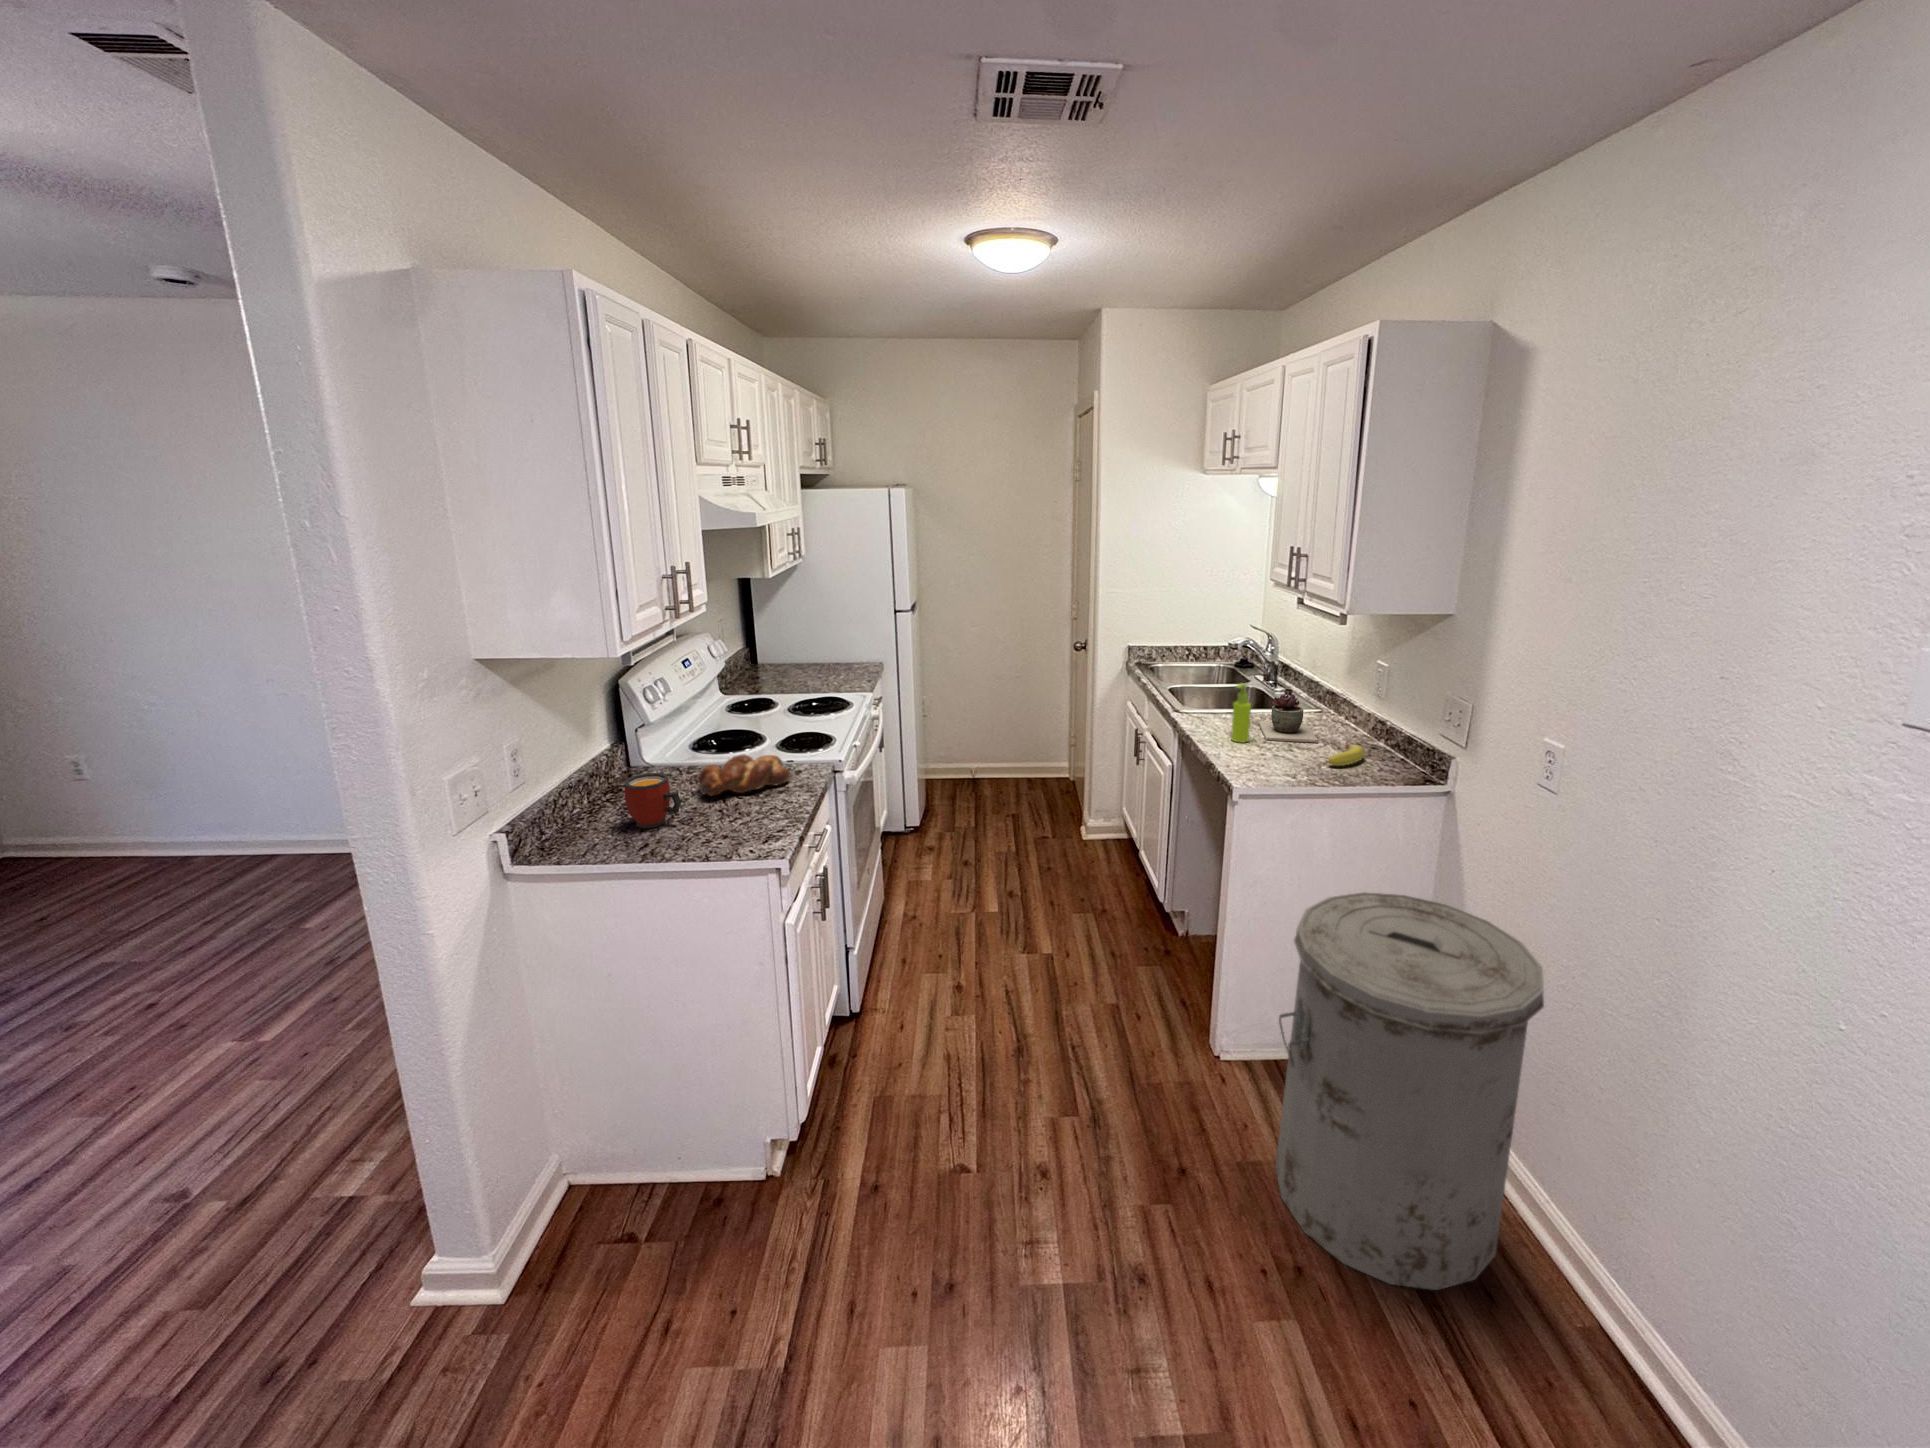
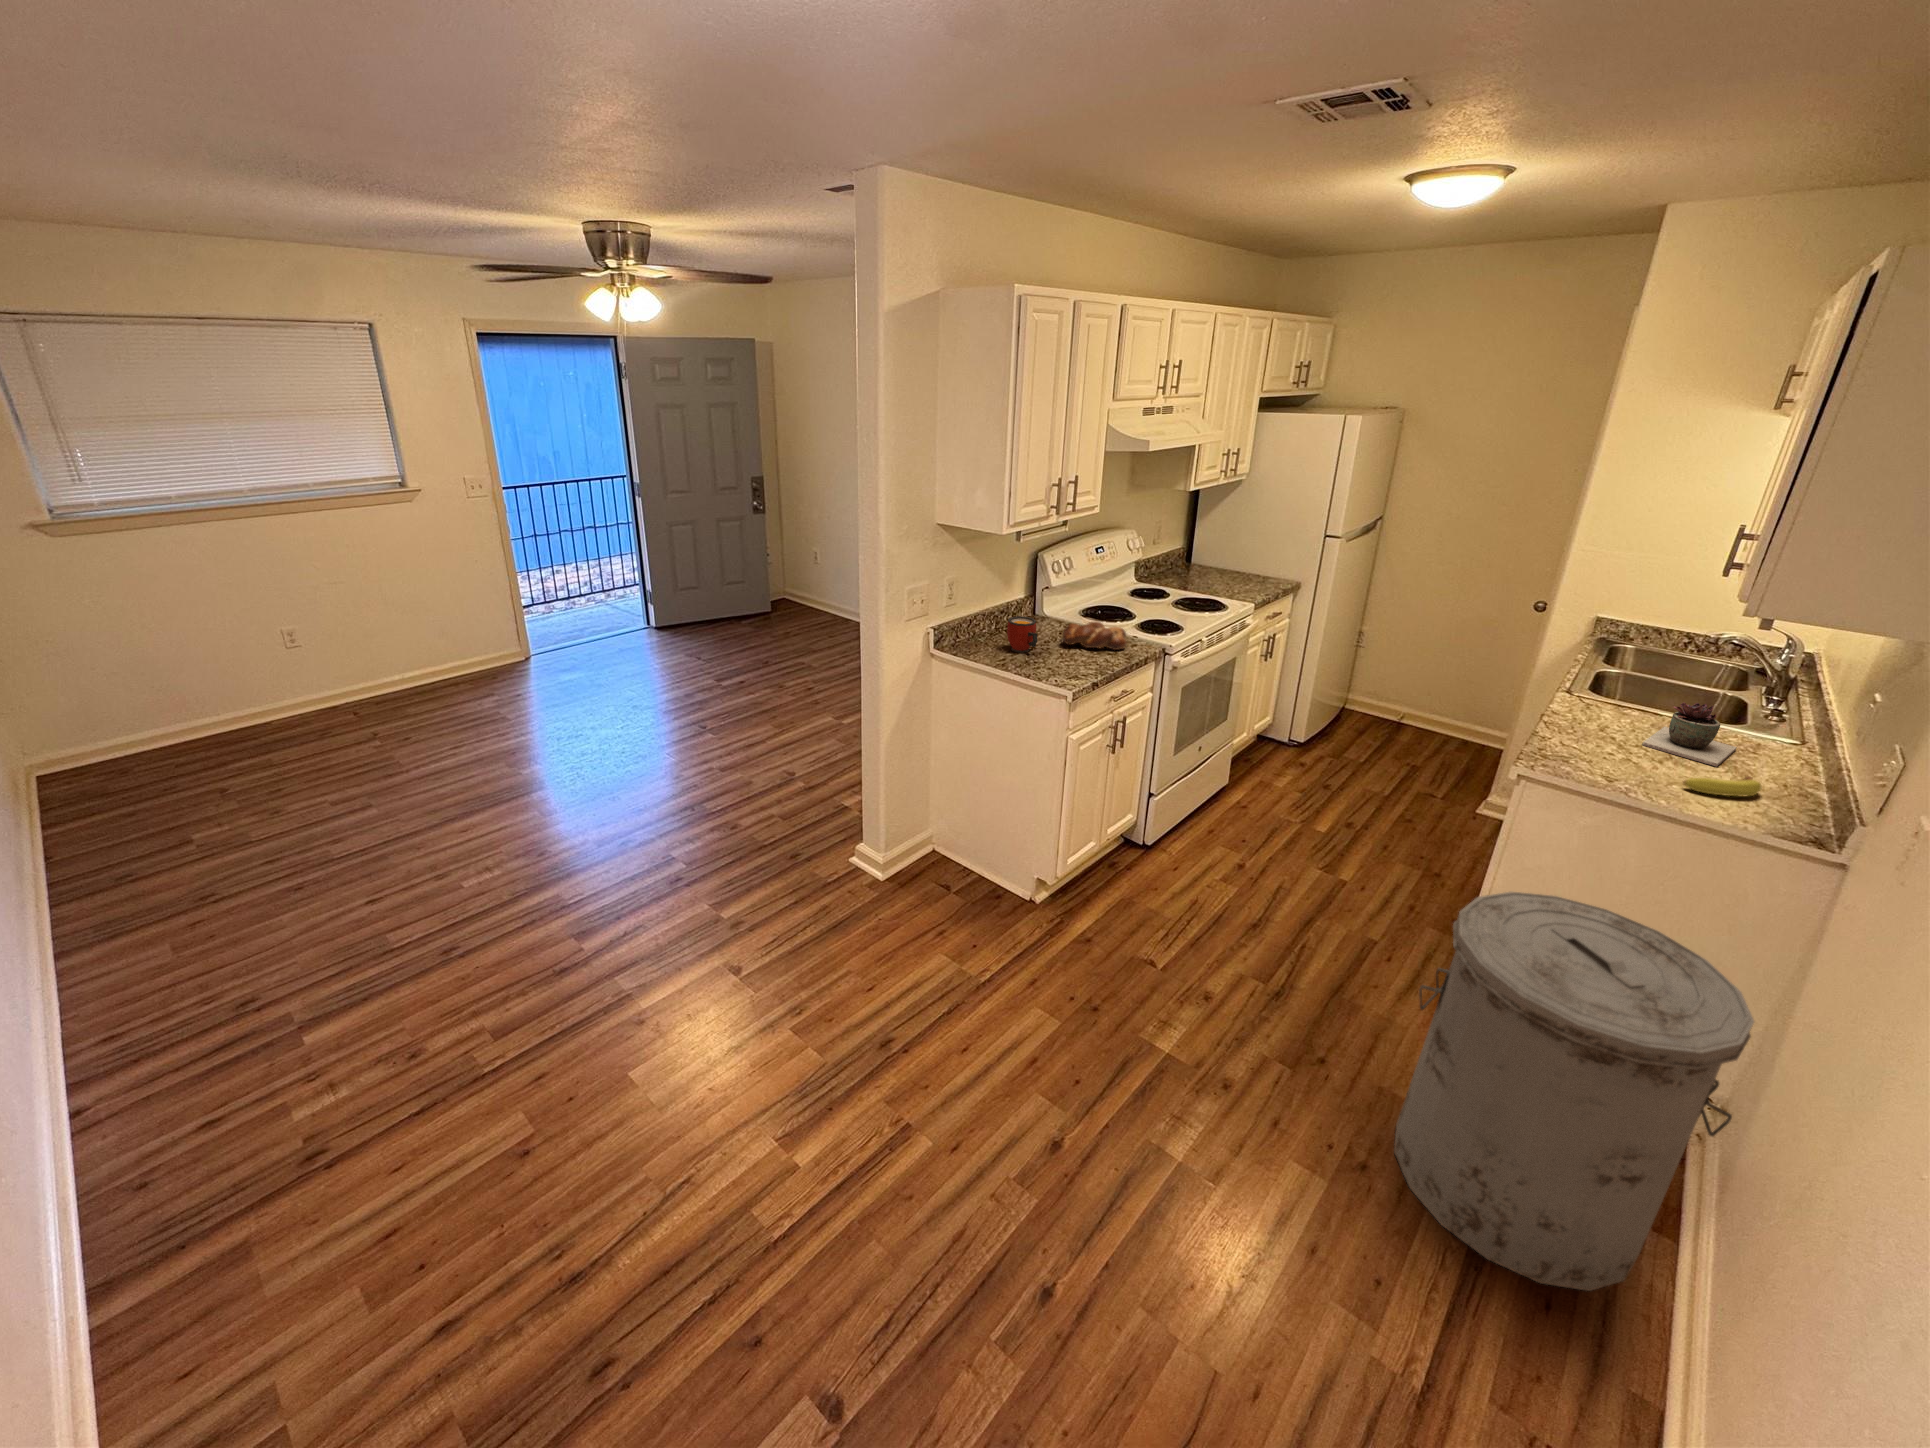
soap dispenser: present [1231,683,1251,743] -> none [1592,673,1632,739]

